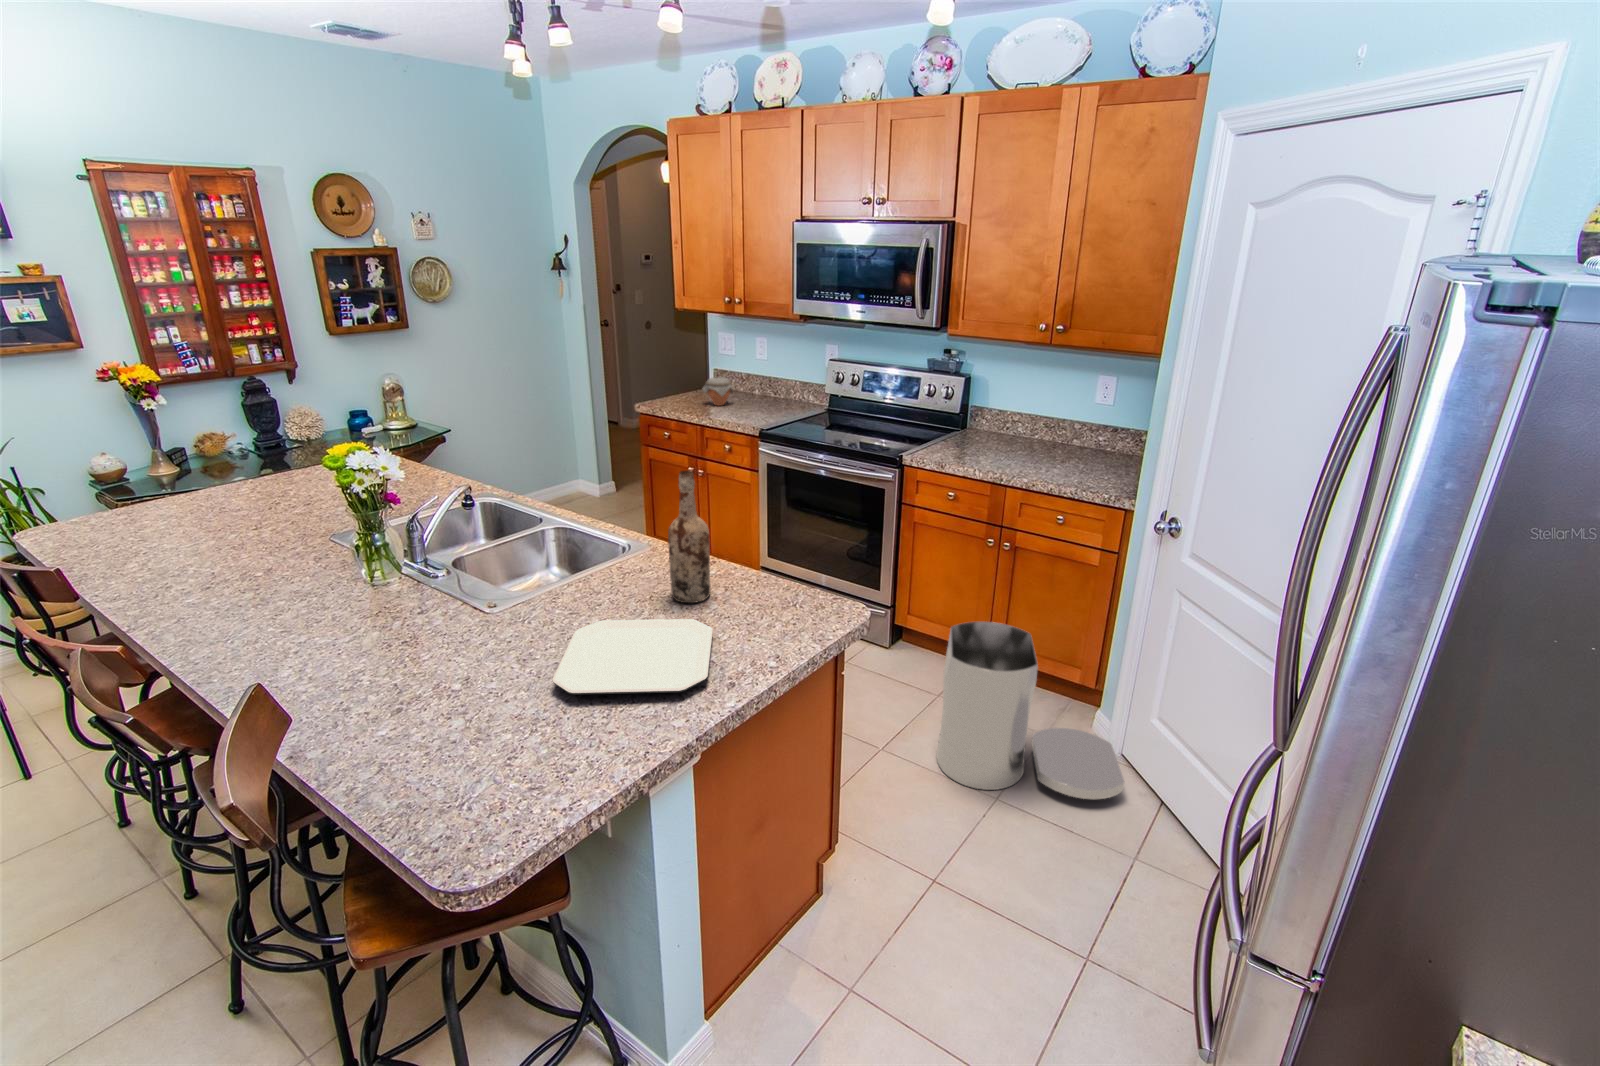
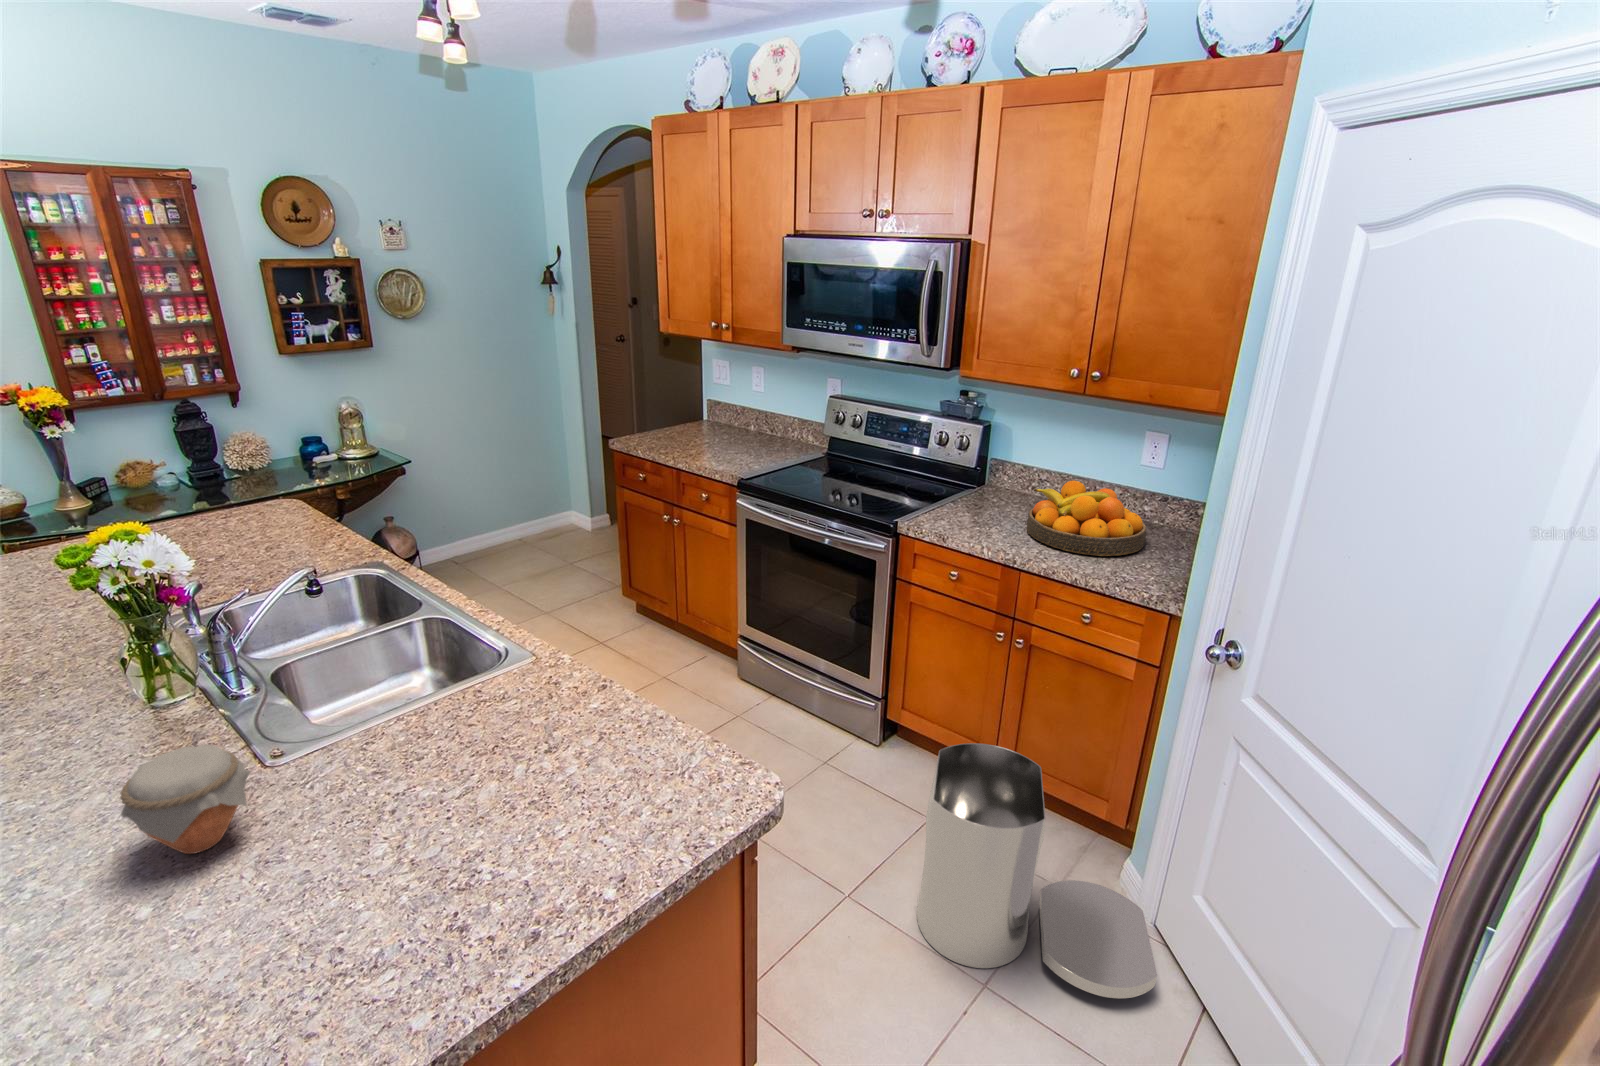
jar: present [703,377,733,406] -> present [120,745,251,854]
fruit bowl: none [1008,417,1103,473] -> present [1027,481,1146,556]
wine bottle: present [668,471,710,603] -> none [511,582,576,762]
plate: present [552,619,713,694] -> none [260,796,546,964]

